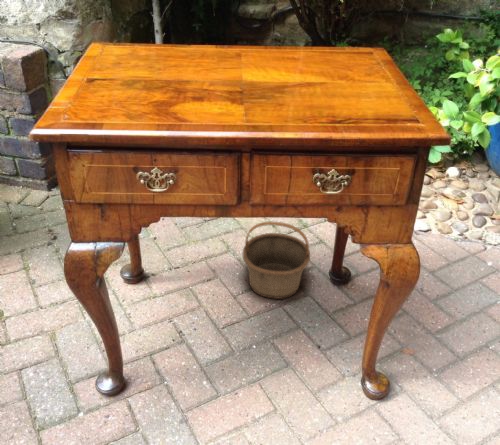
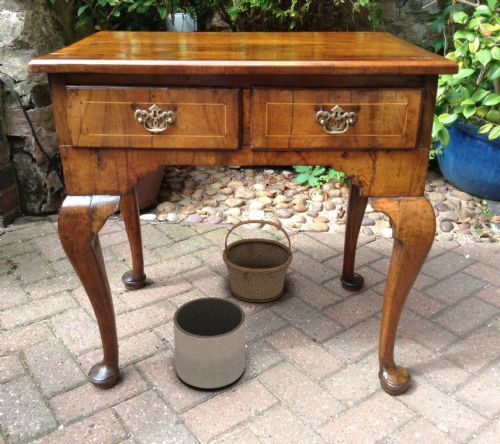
planter: none [185,304,251,390] -> present [173,297,245,389]

